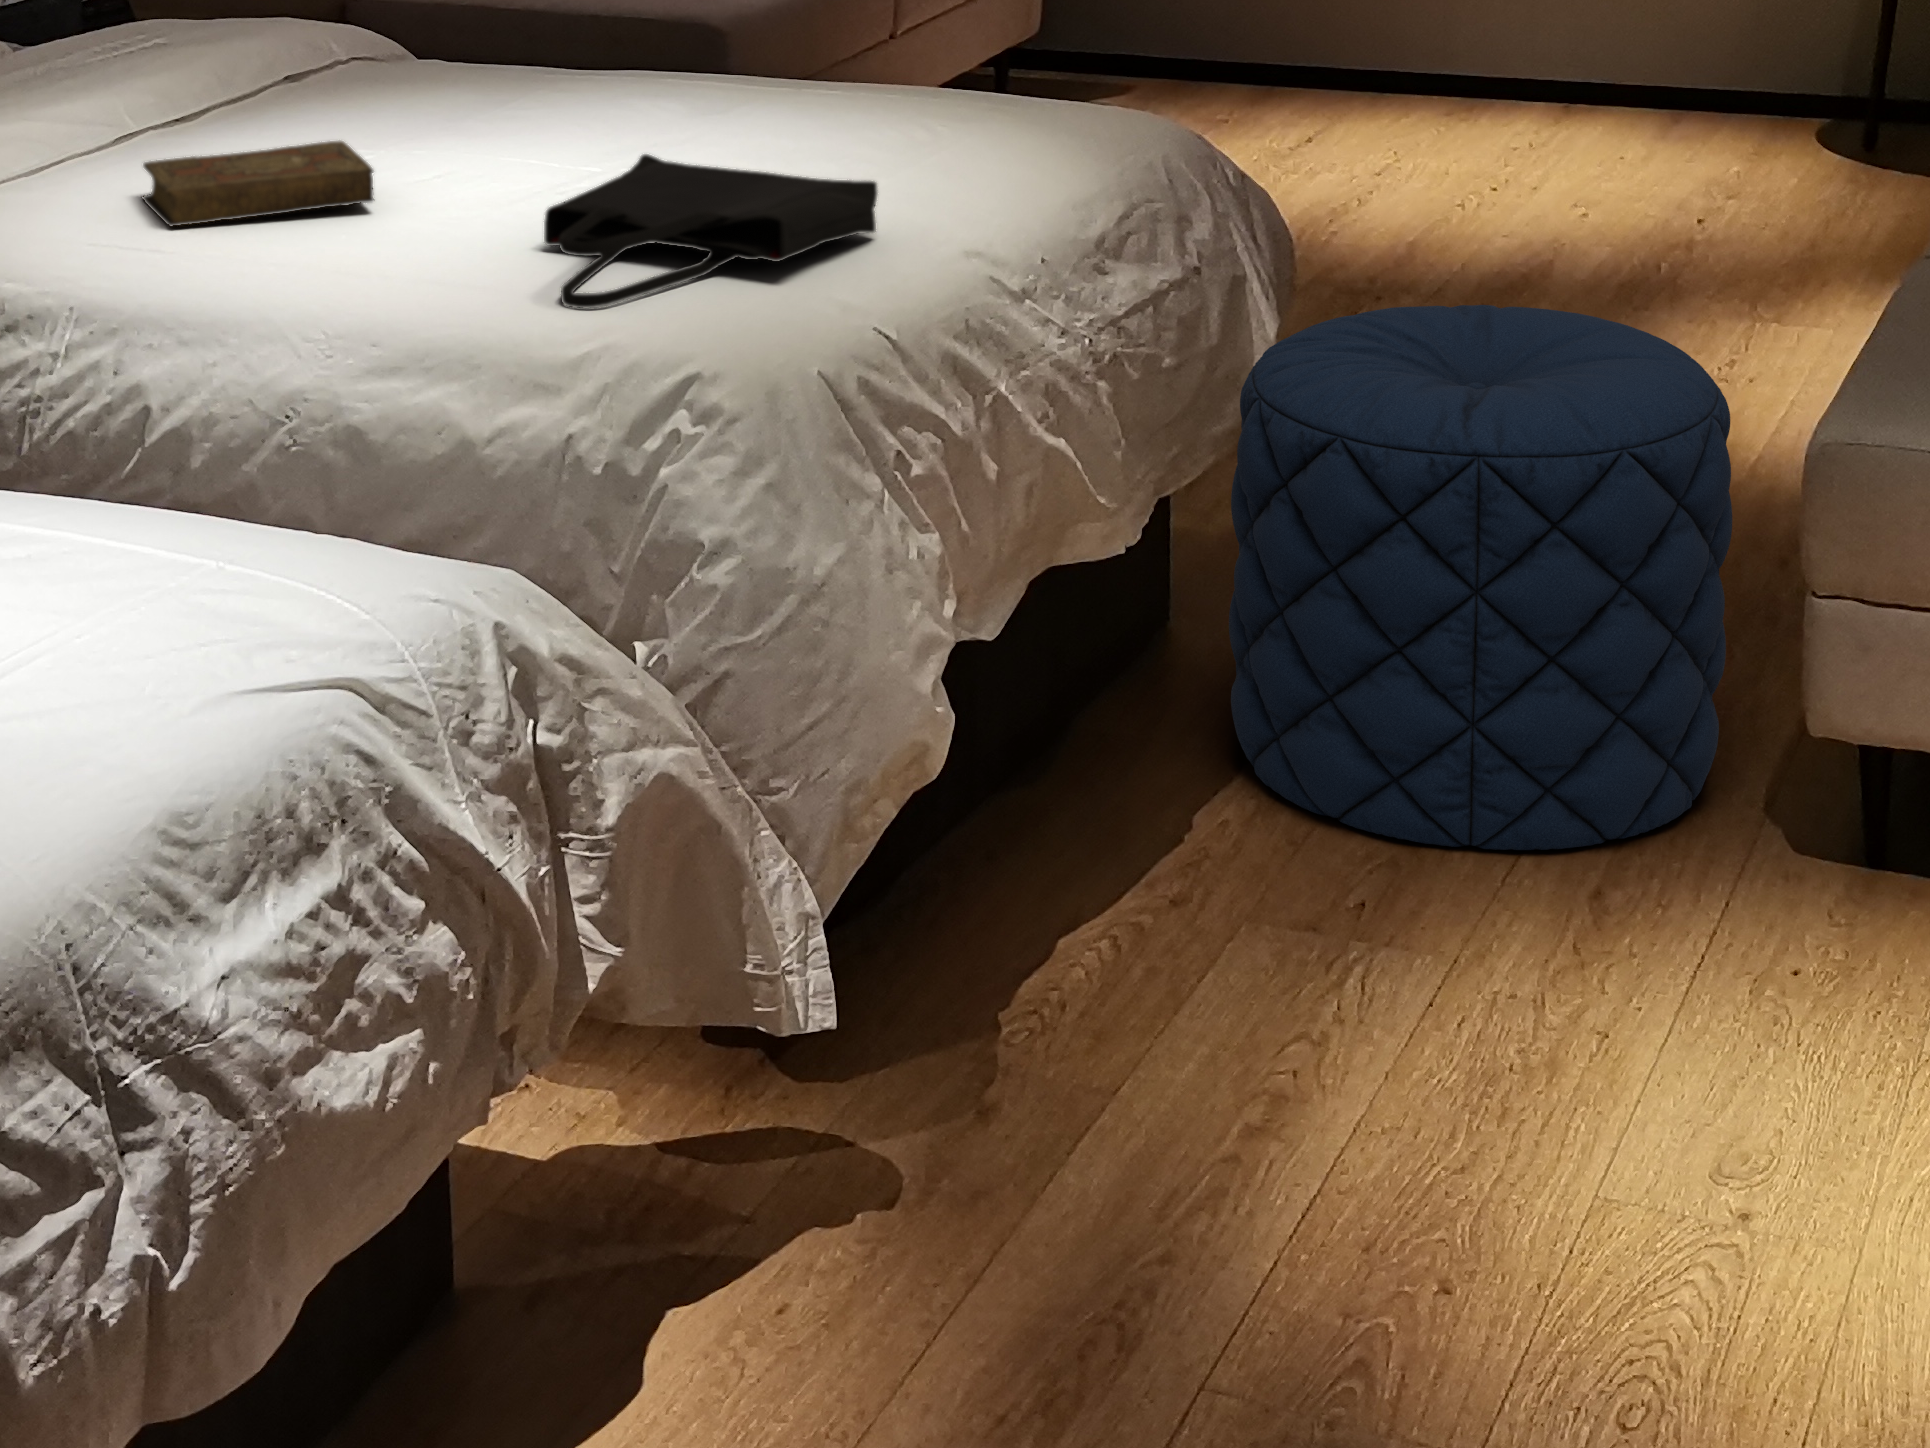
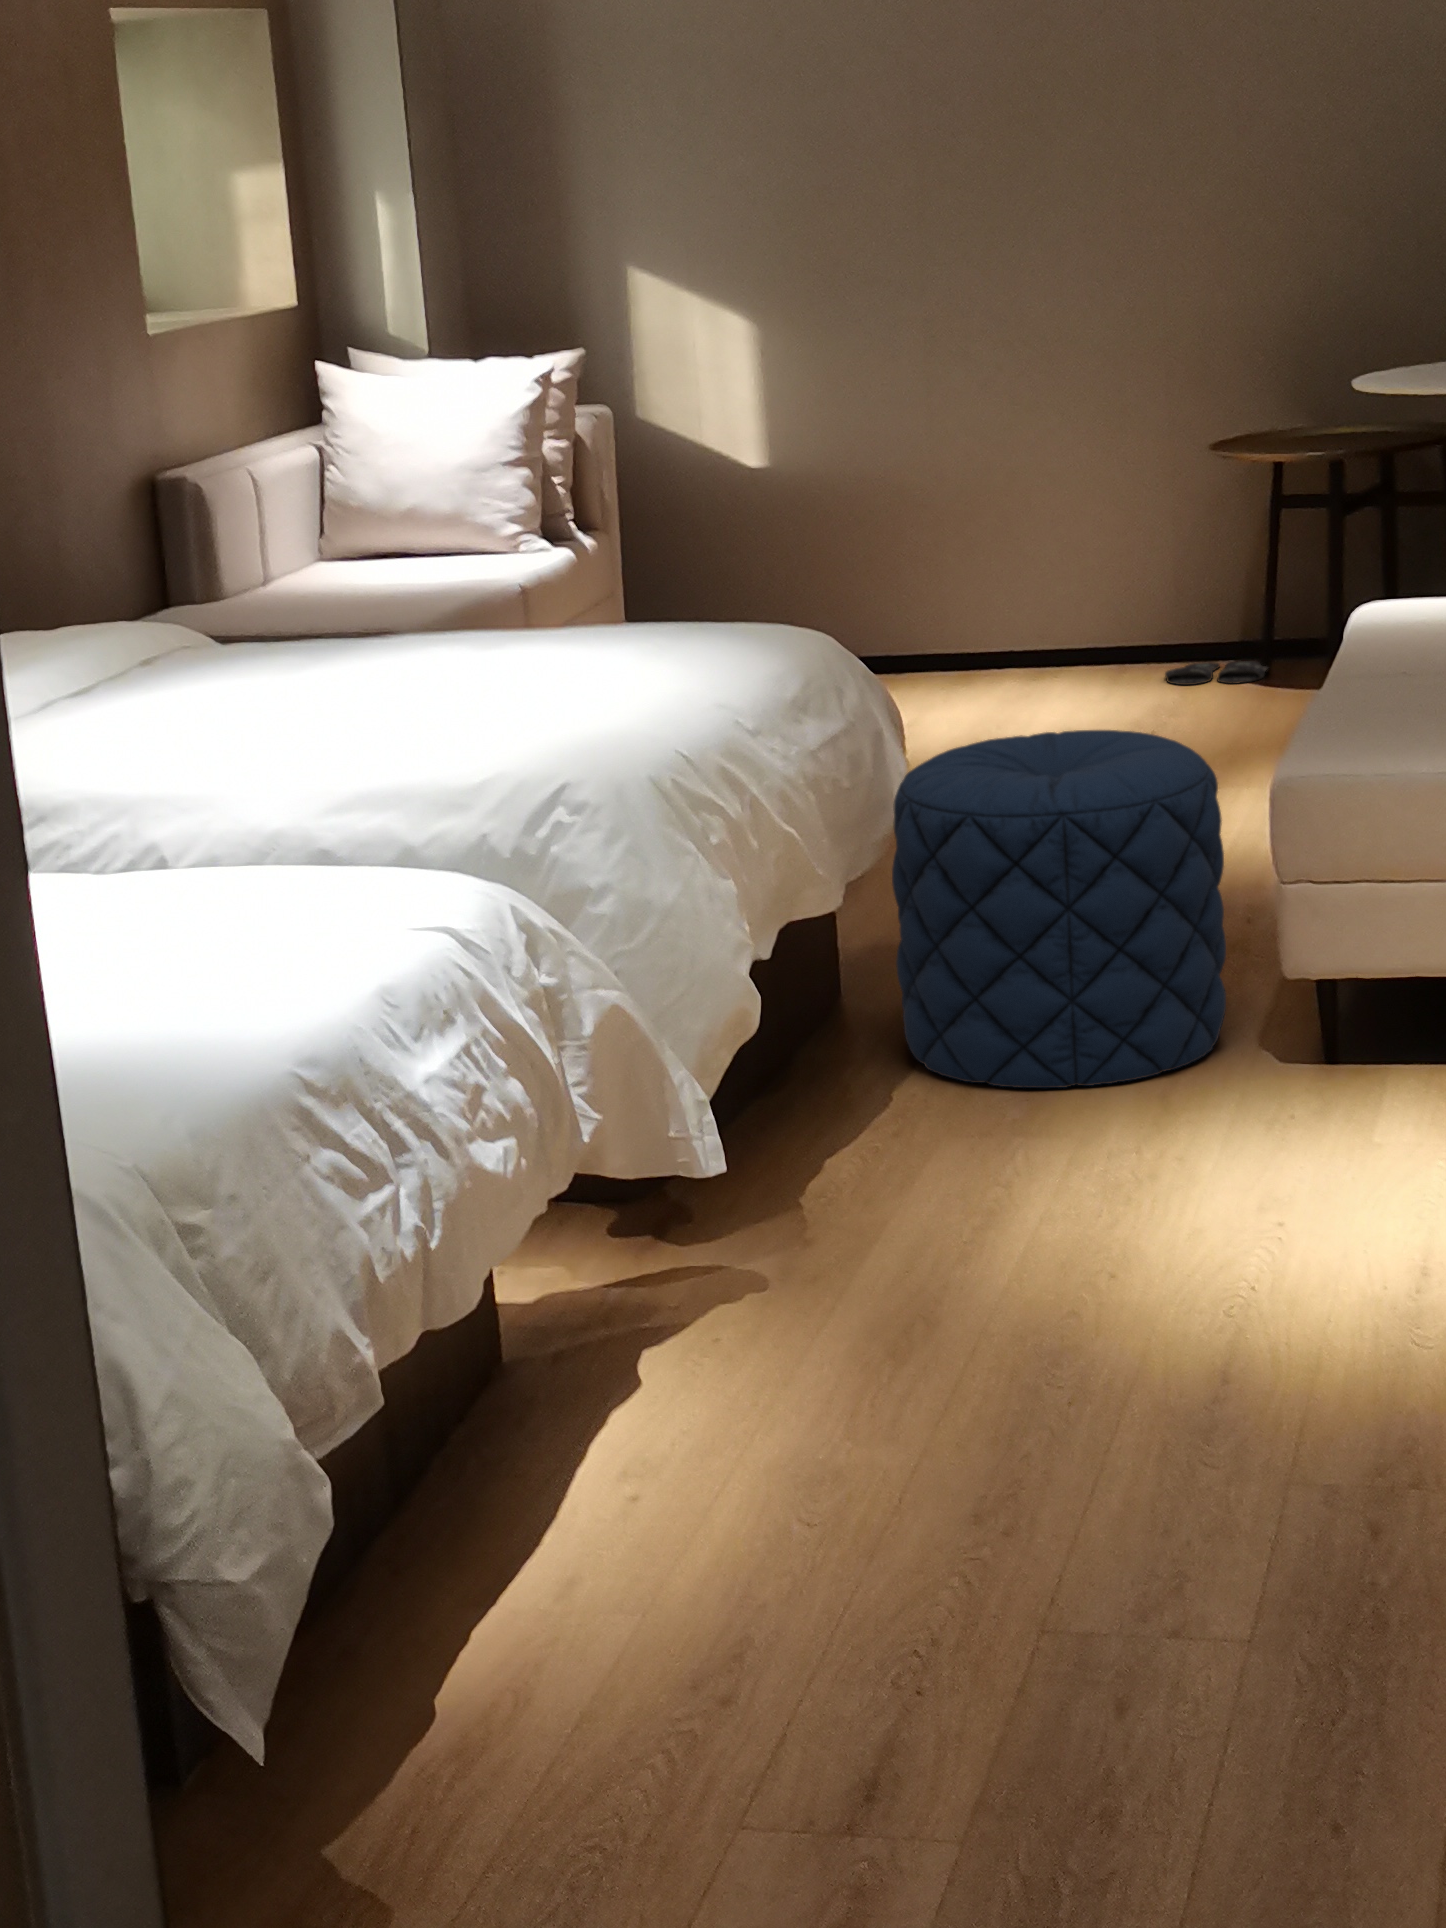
slippers: none [1726,121,1869,158] -> present [1165,661,1268,685]
book: present [143,141,374,226] -> none [93,685,274,750]
tote bag: present [544,154,878,308] -> none [412,670,641,763]

